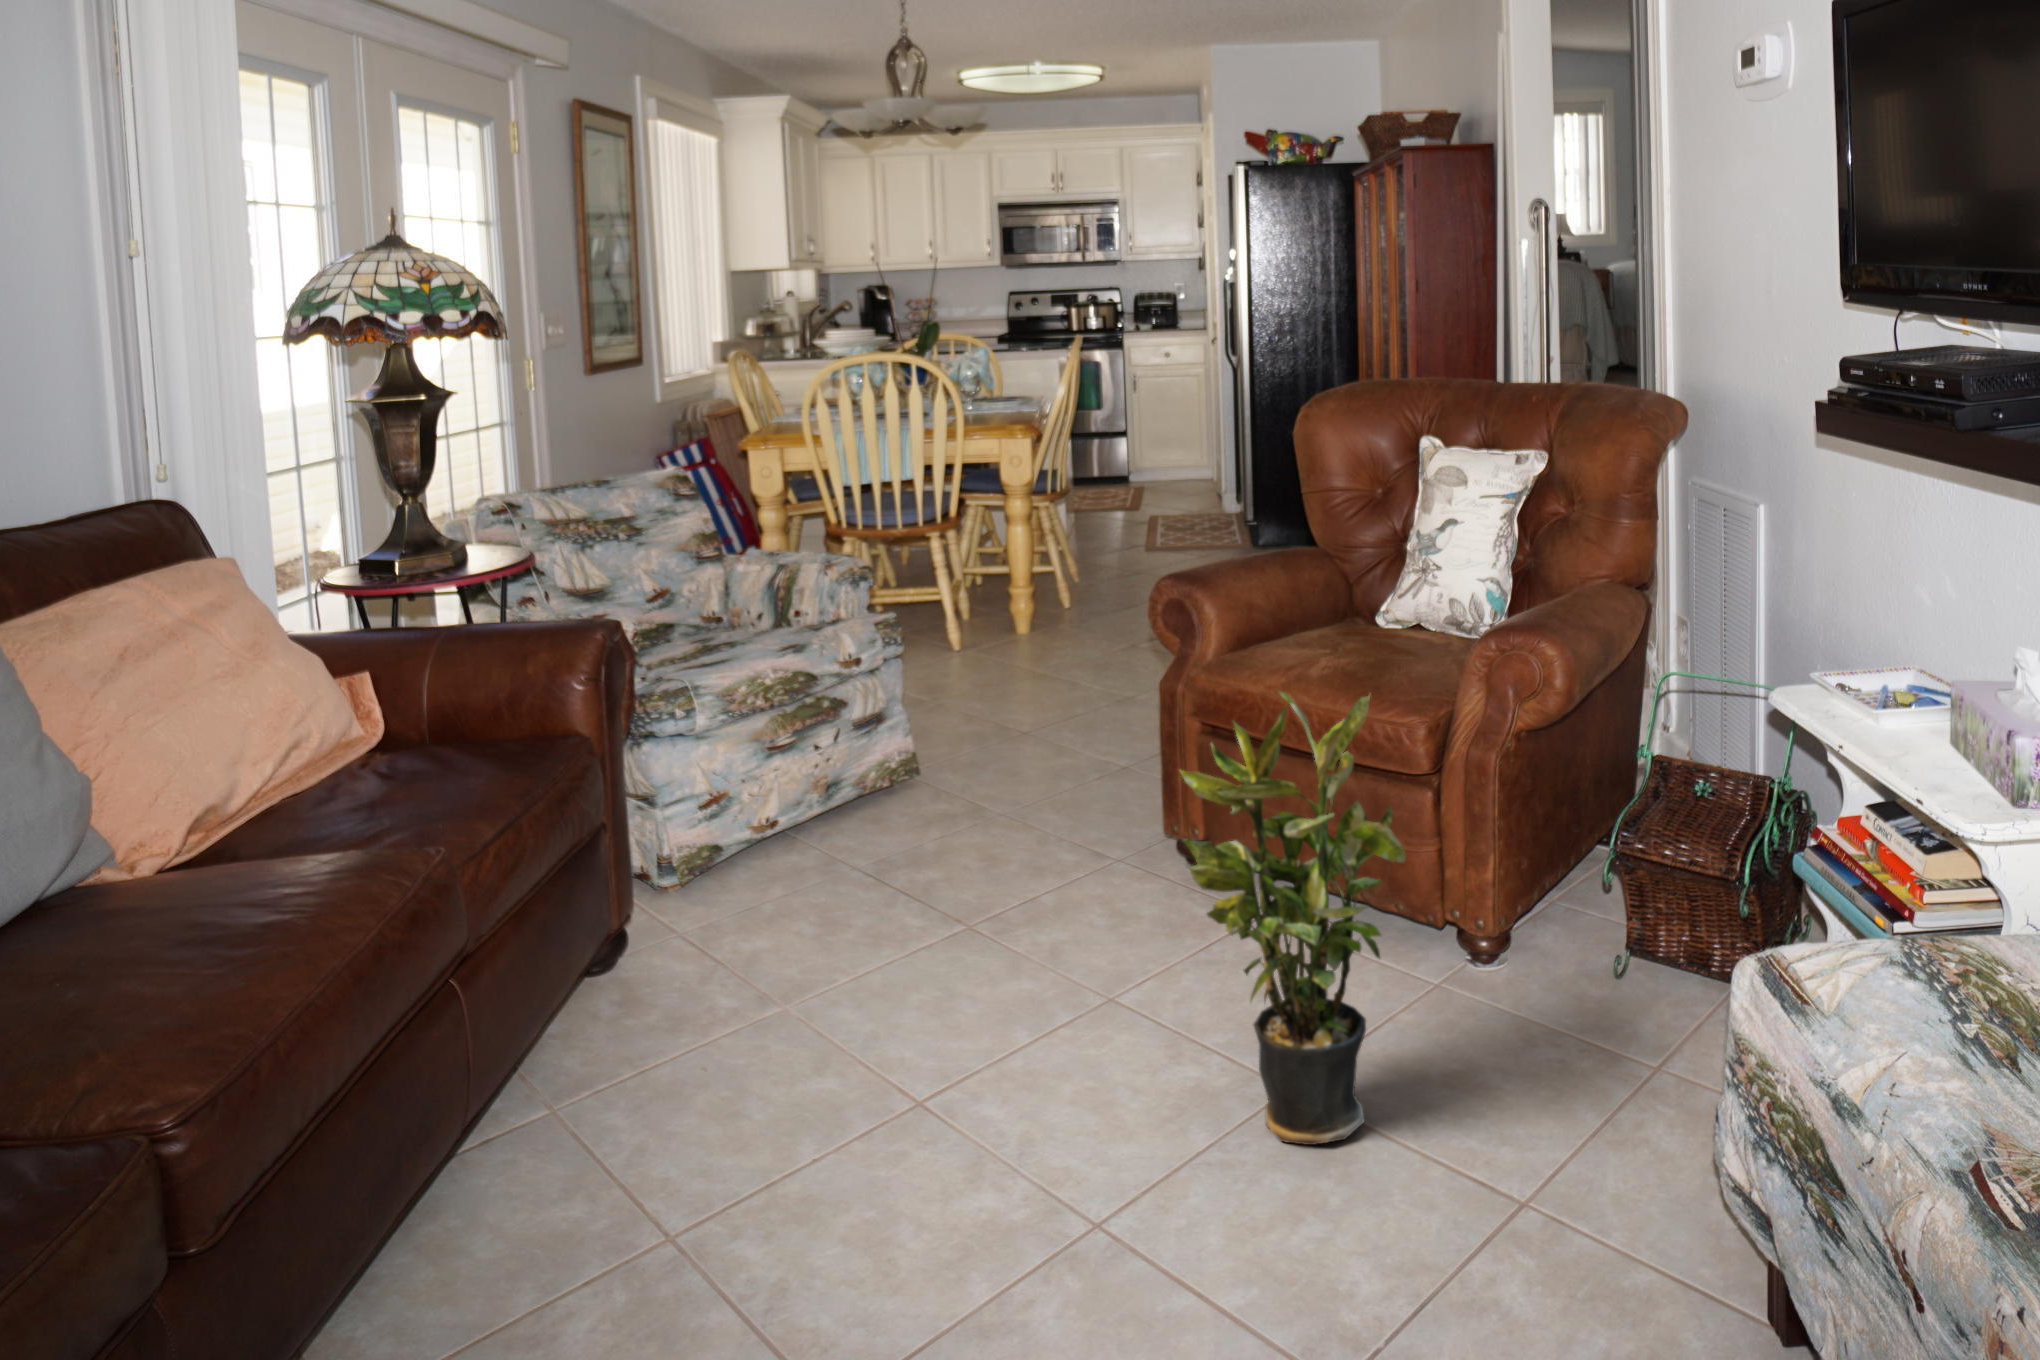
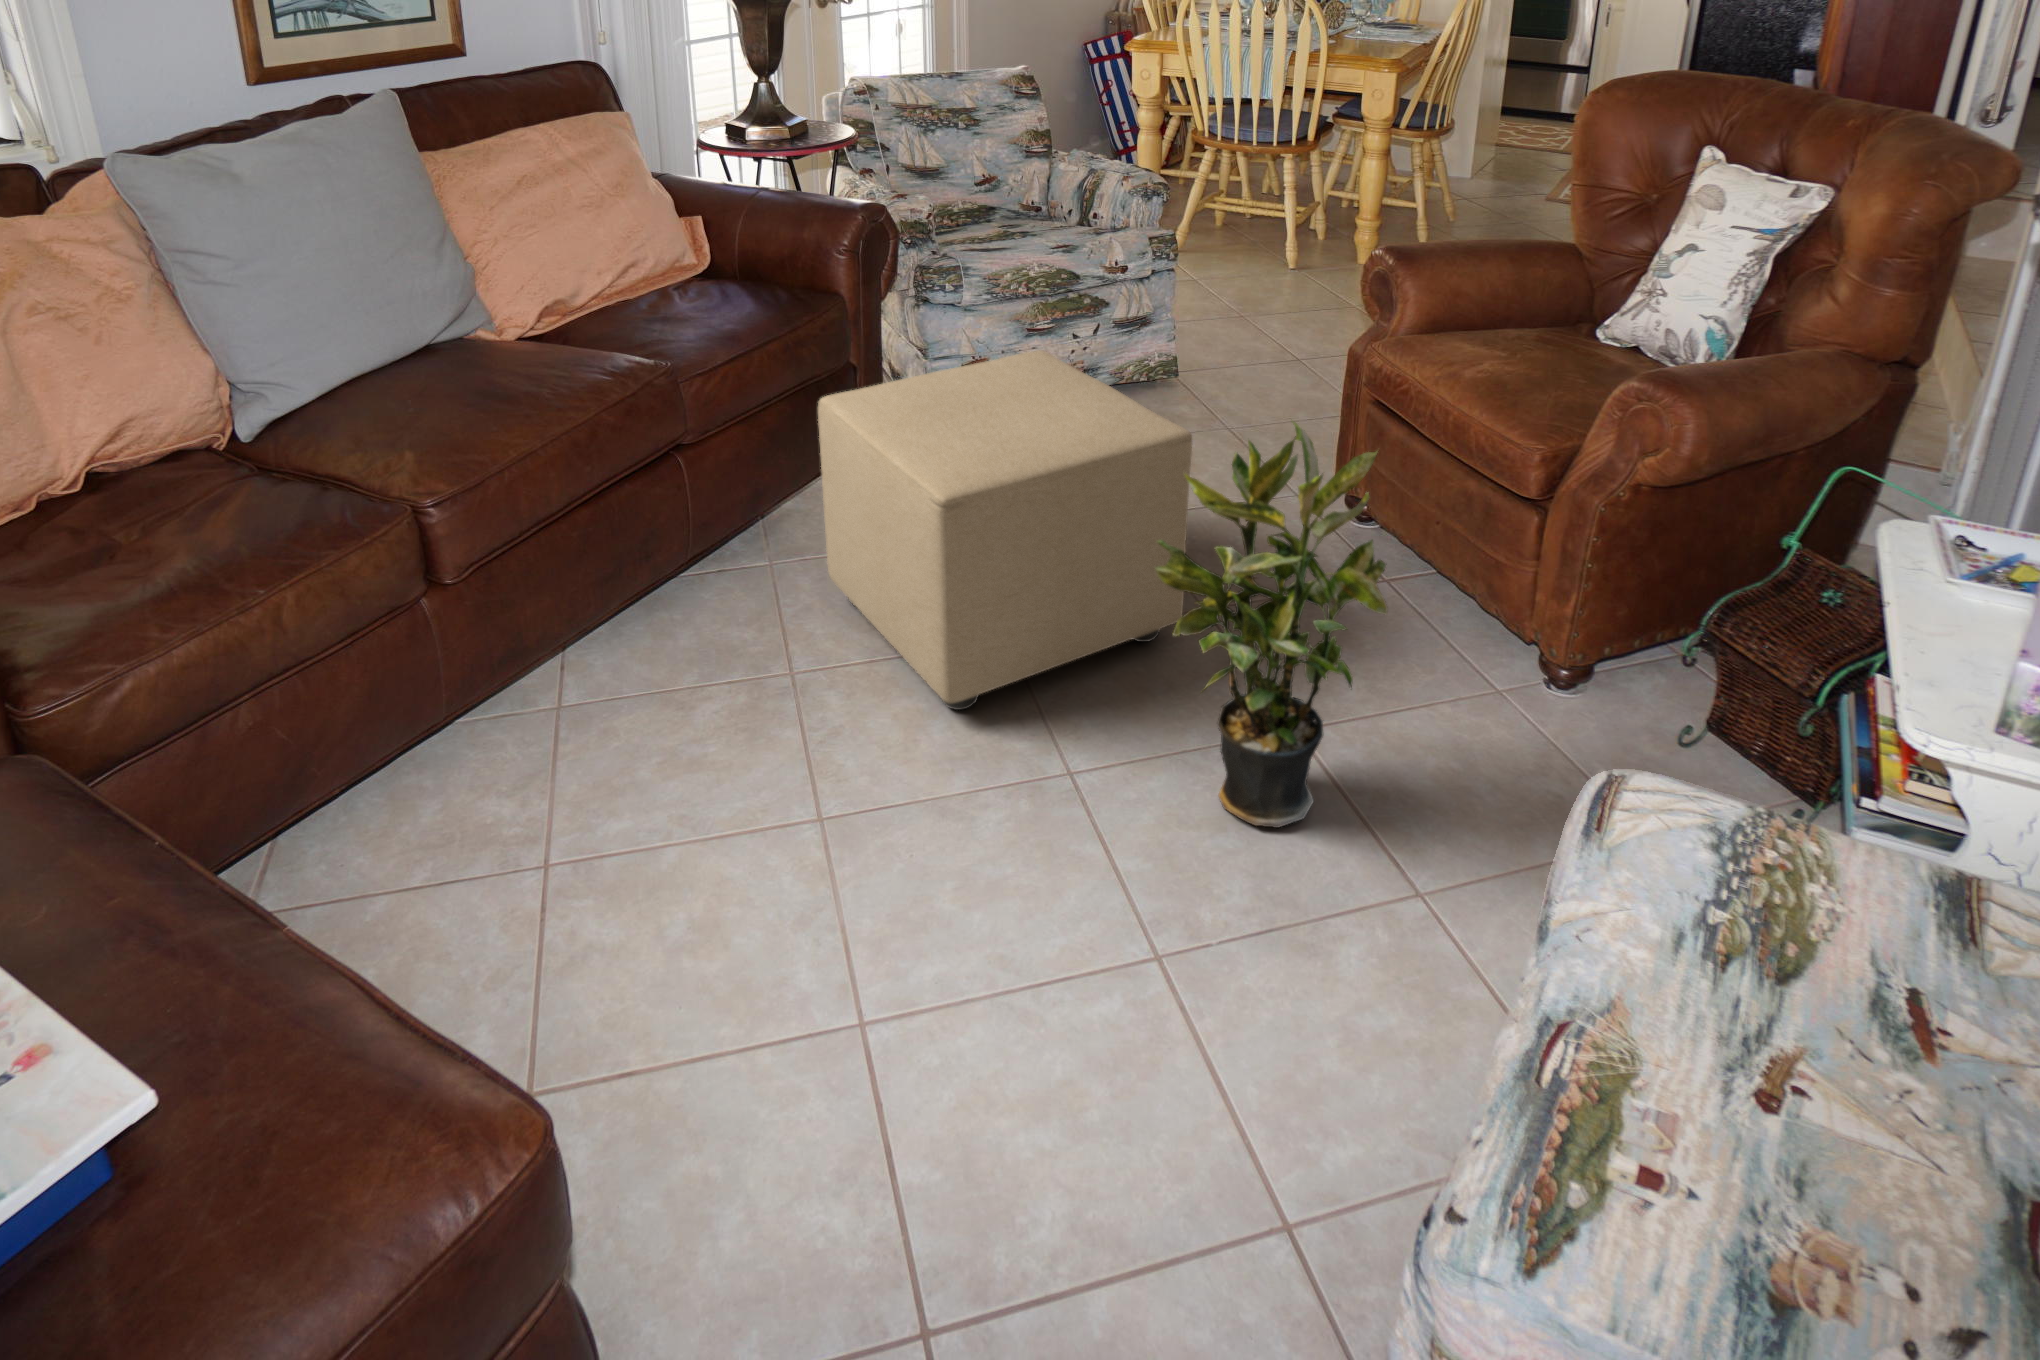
ottoman: none [662,731,1119,1150] -> present [818,350,1192,710]

